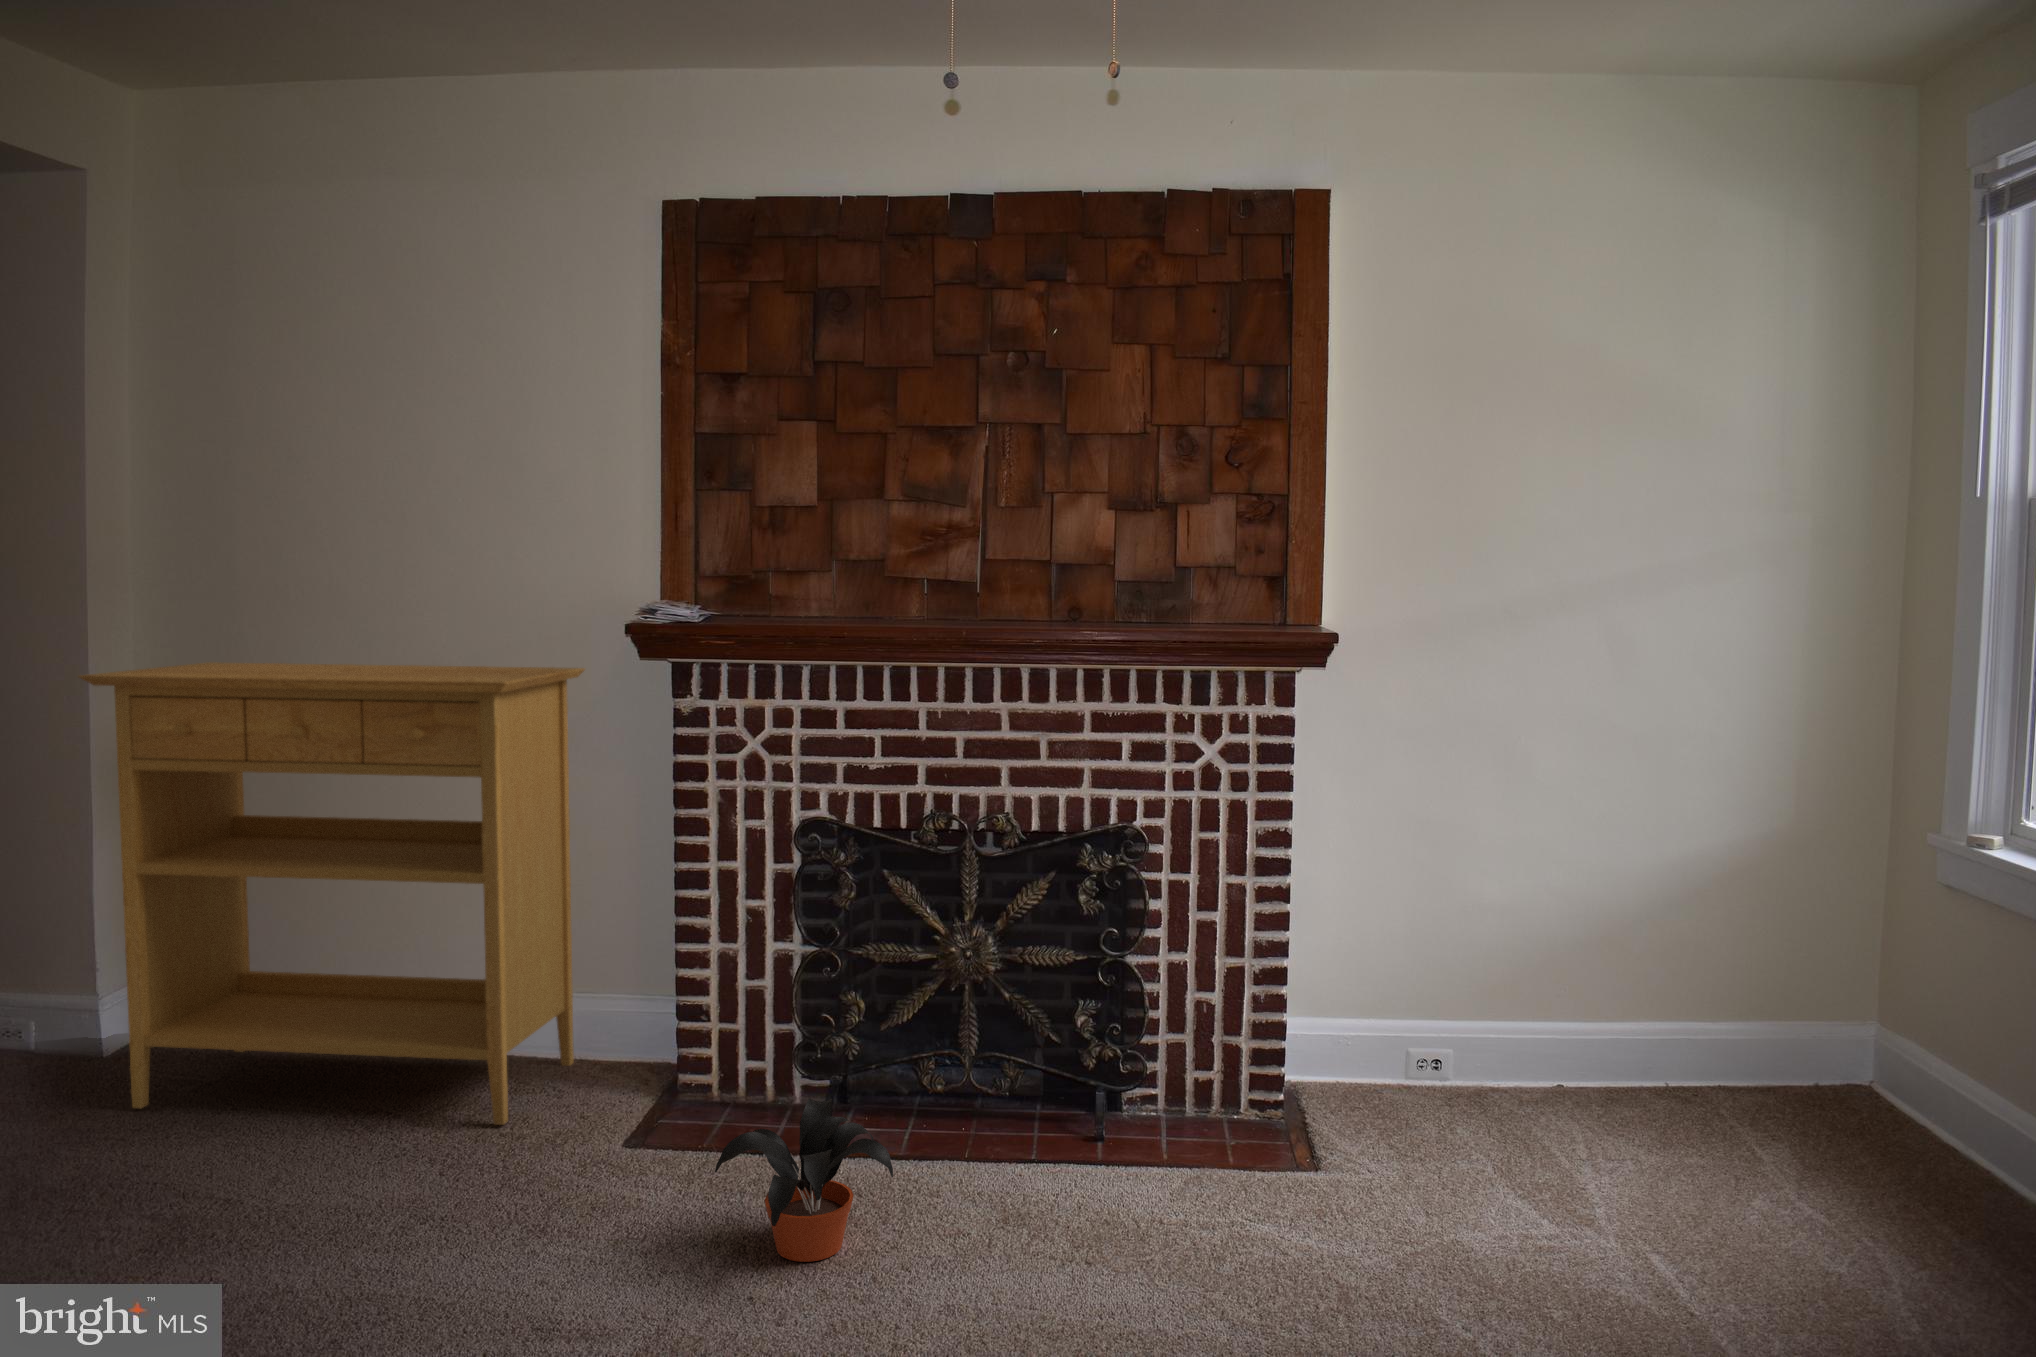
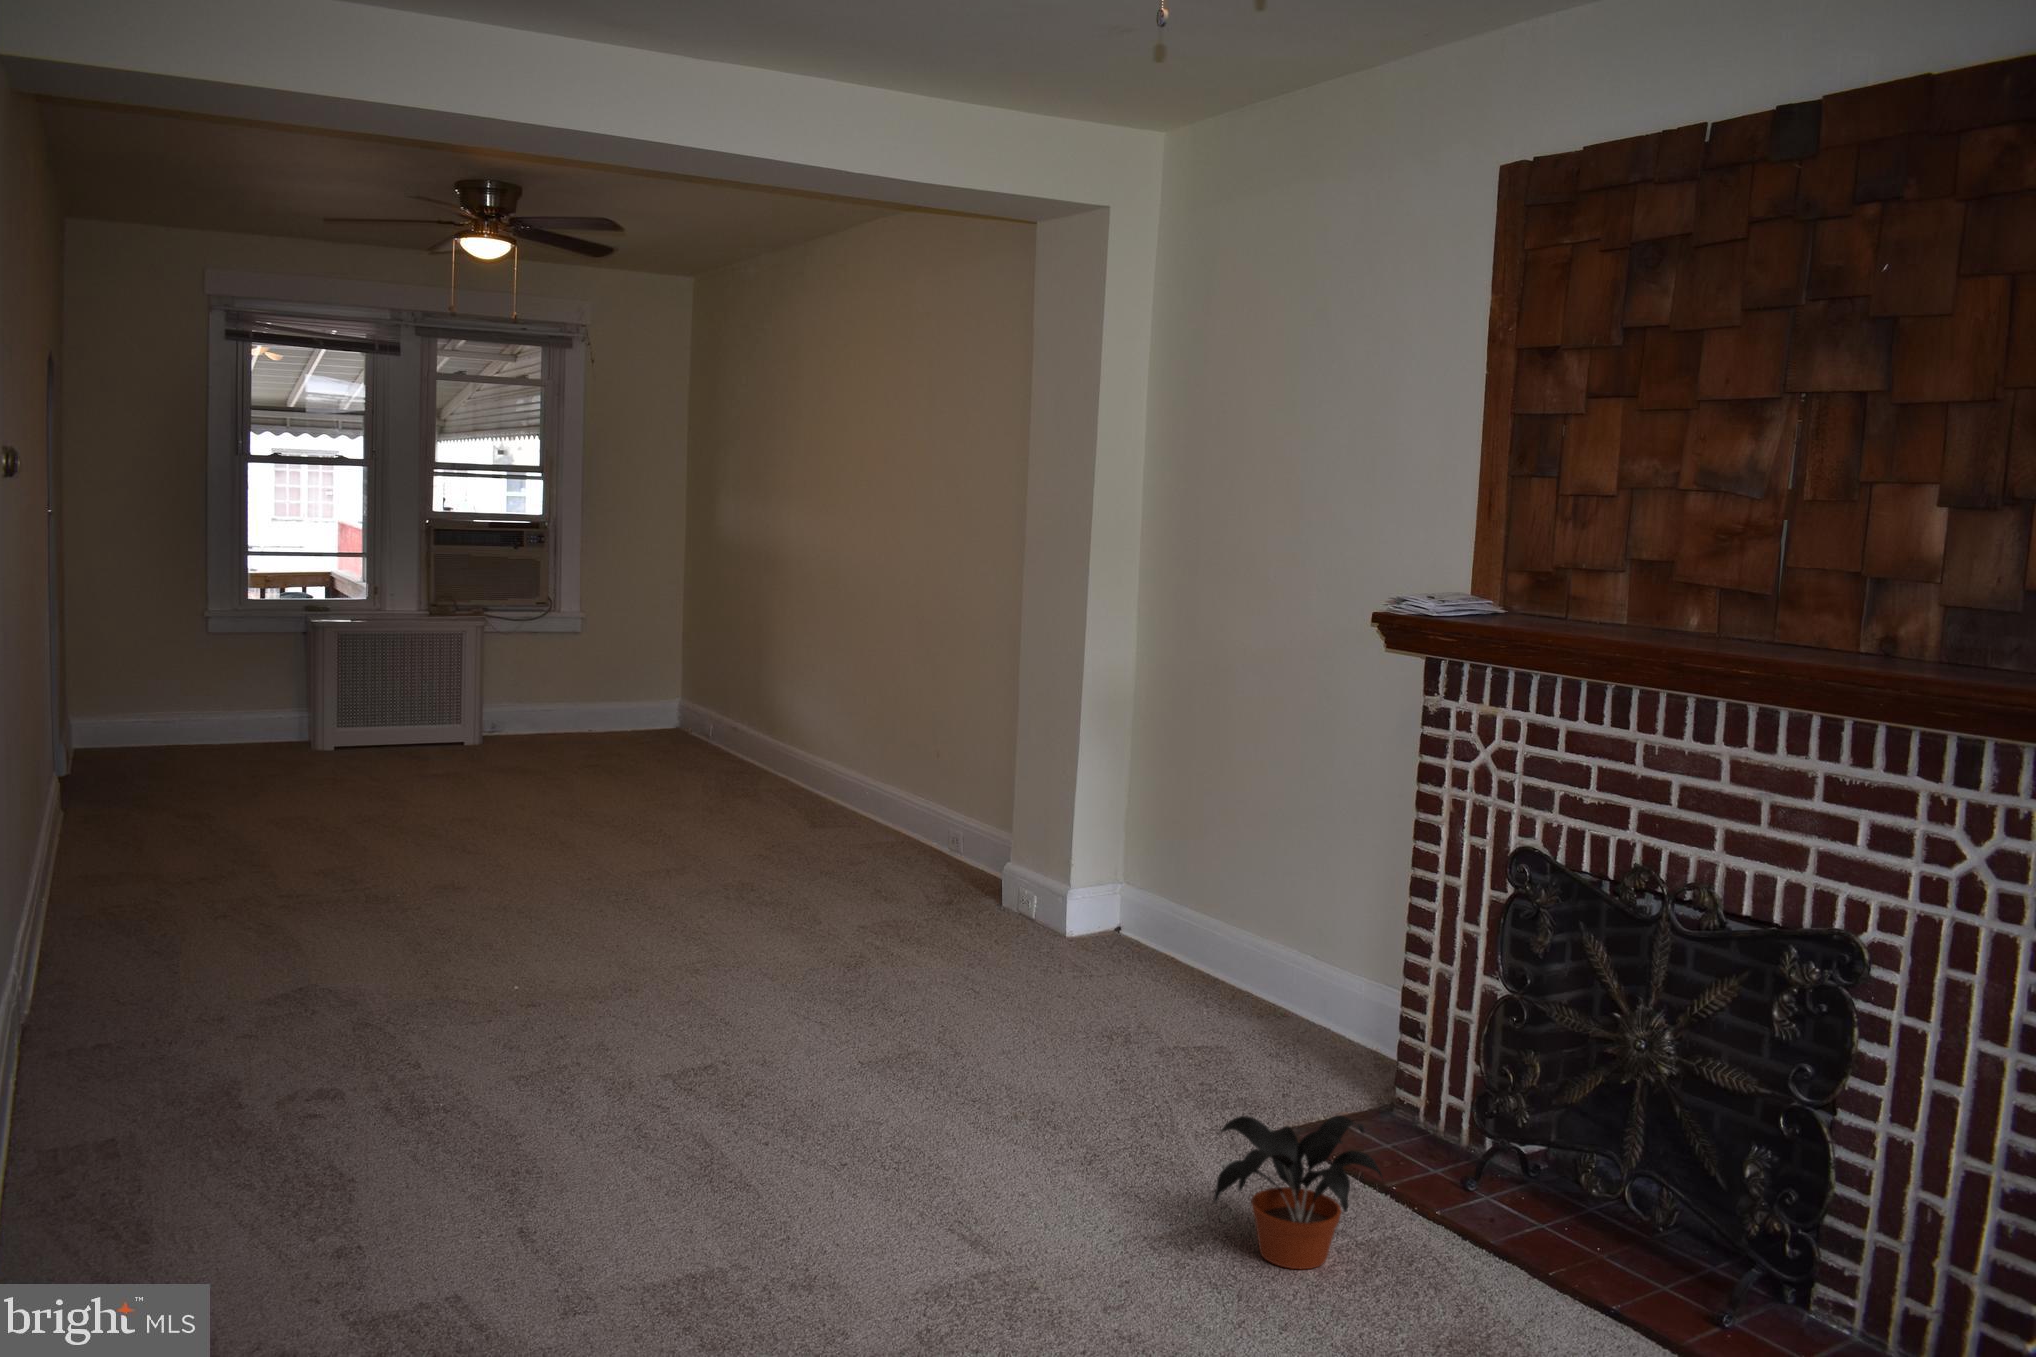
console table: present [79,662,585,1125] -> none [1038,622,1394,1074]

